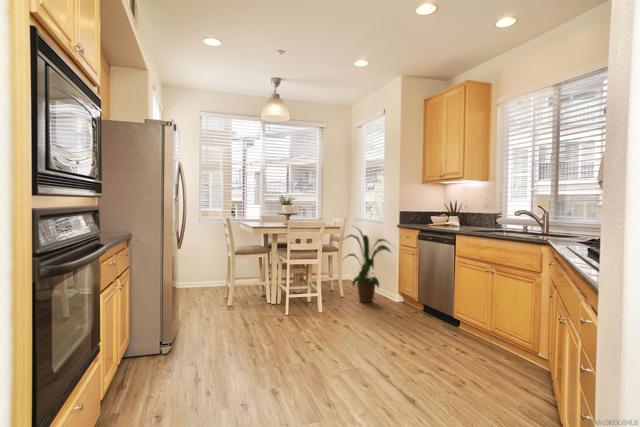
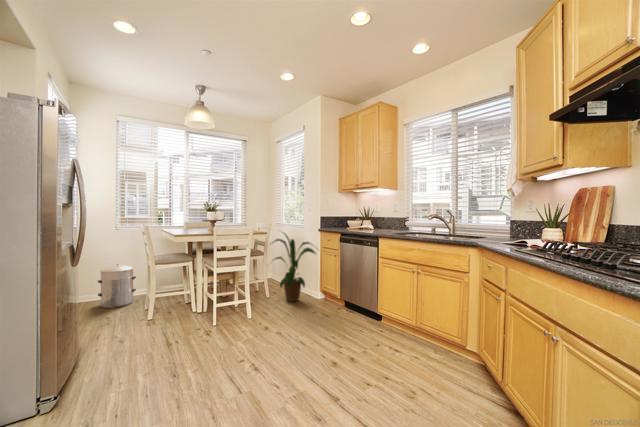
waste bin: none [188,254,219,293] -> present [98,264,136,308]

